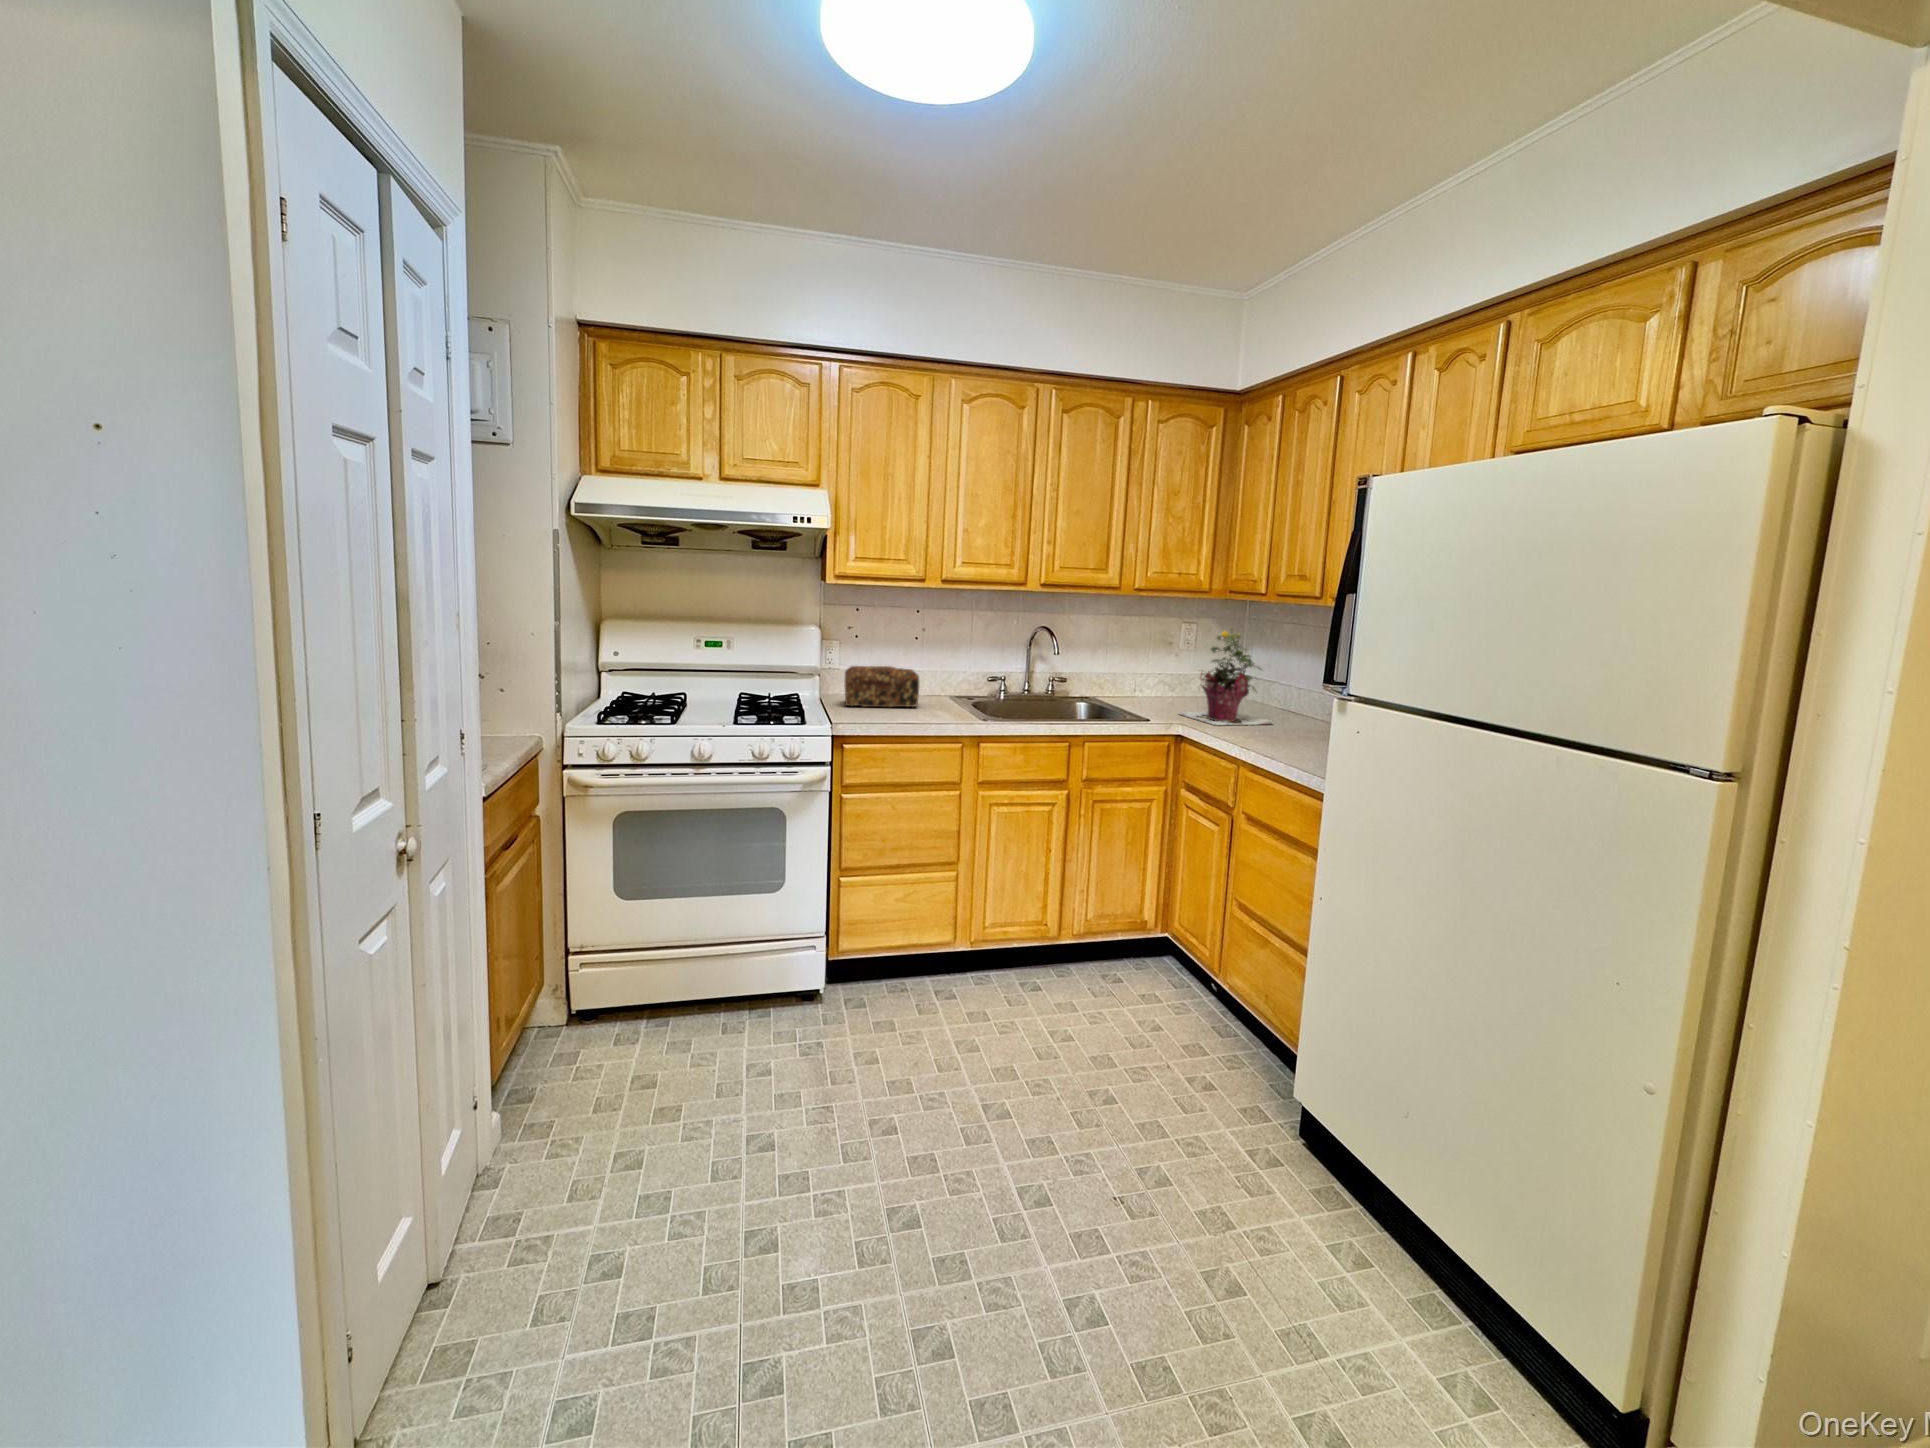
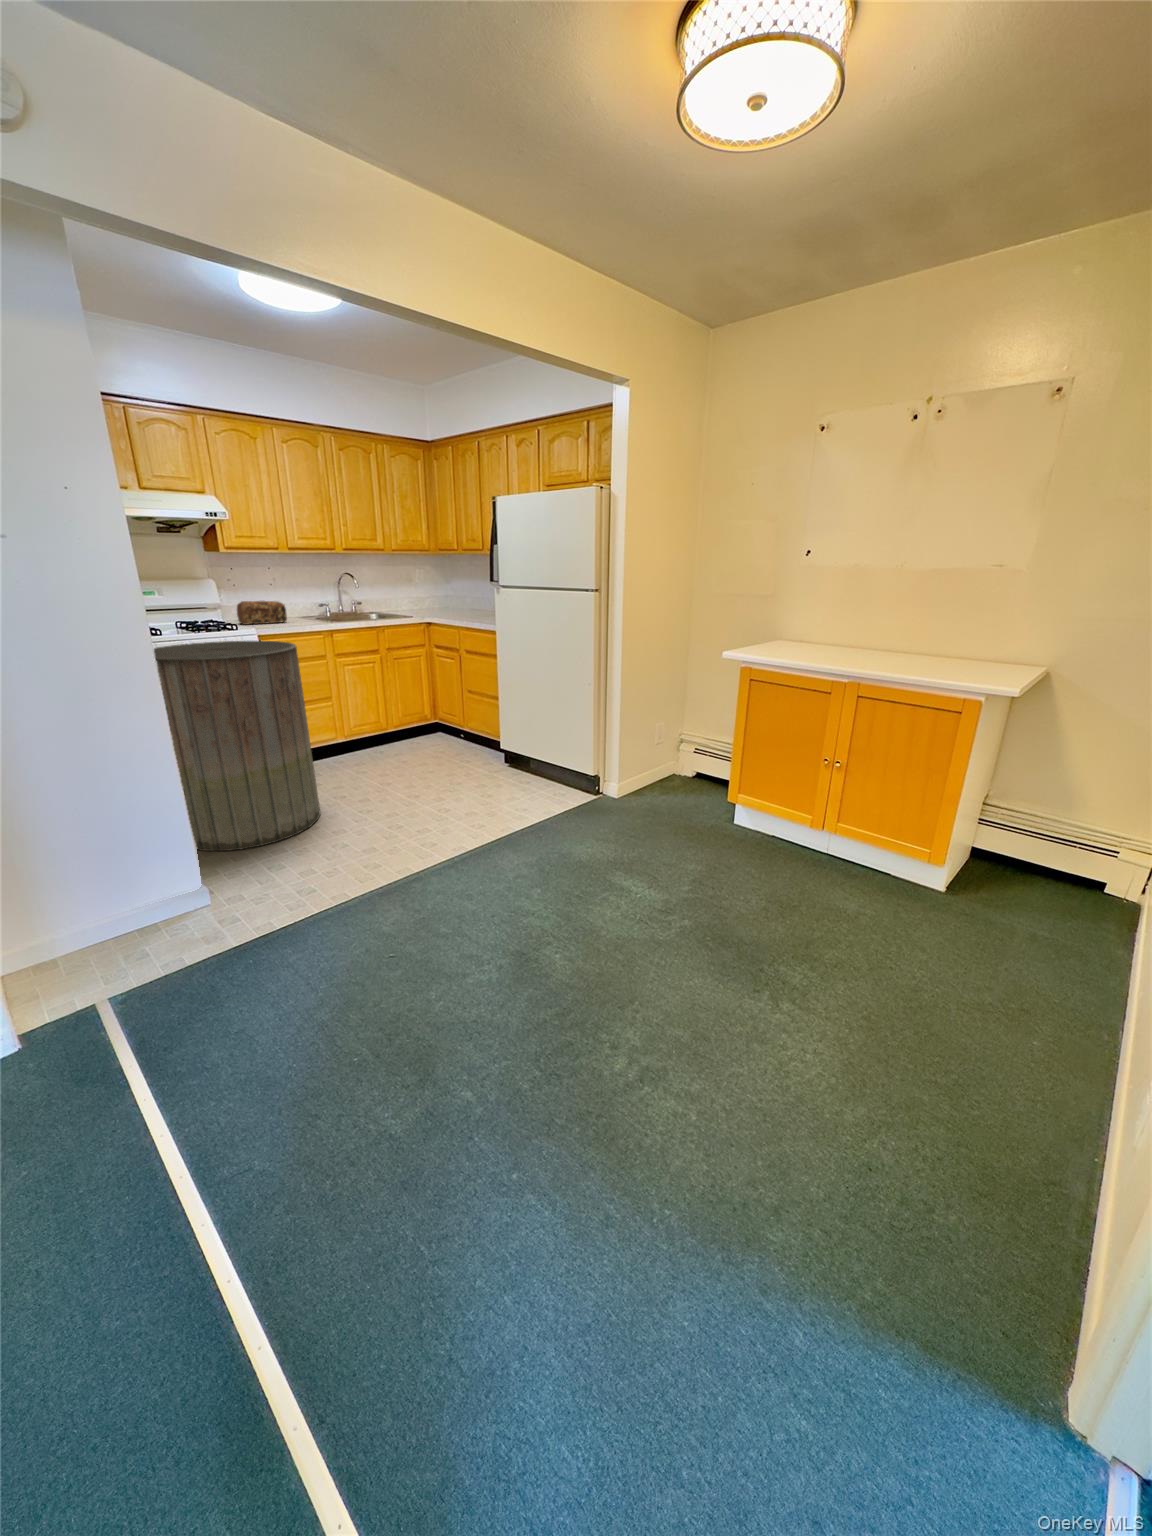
potted plant: present [1178,631,1273,725] -> none [425,569,471,617]
trash can: none [471,758,813,1304] -> present [154,641,320,851]

